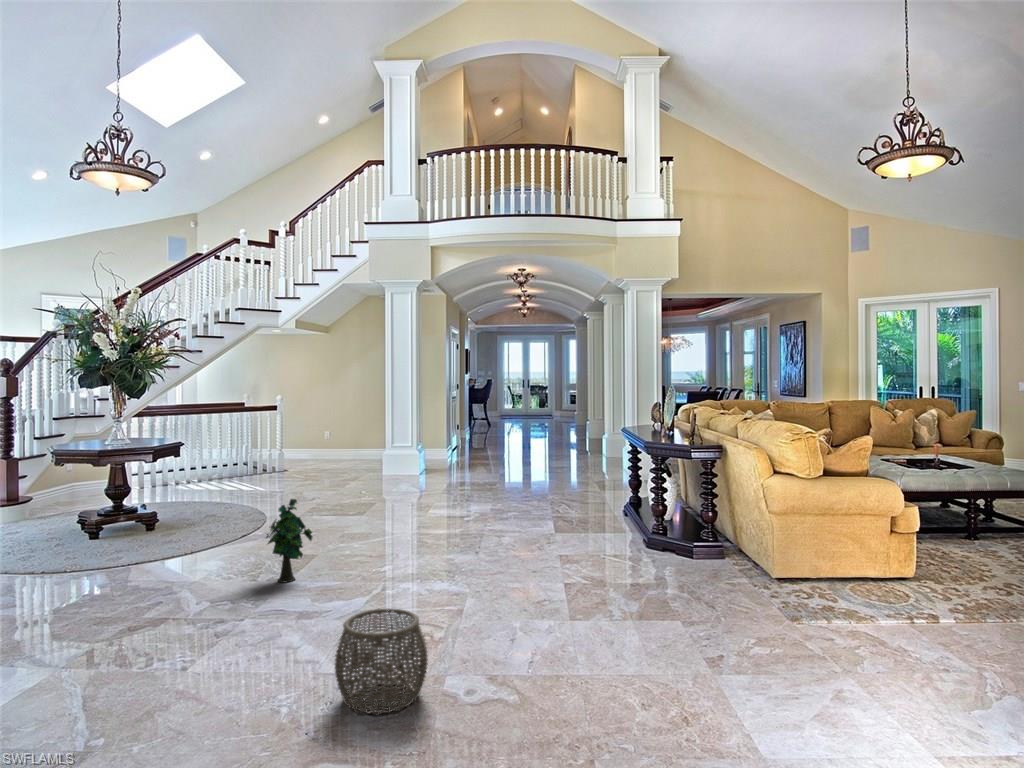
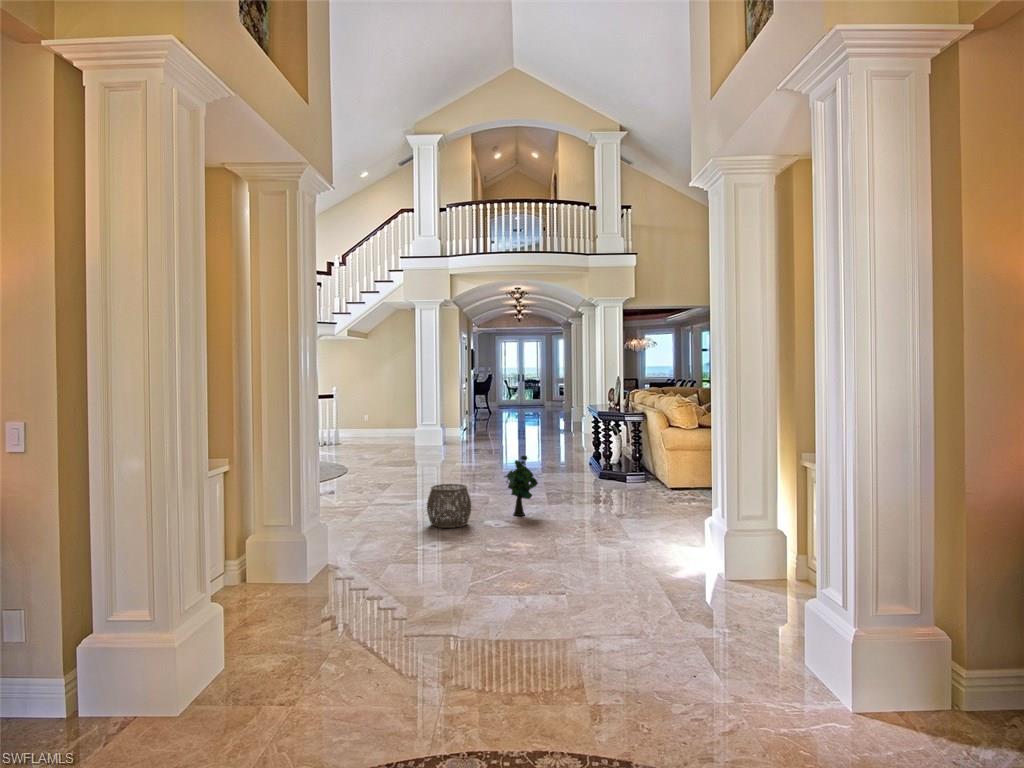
decorative plant: present [267,499,313,582] -> present [505,456,538,516]

